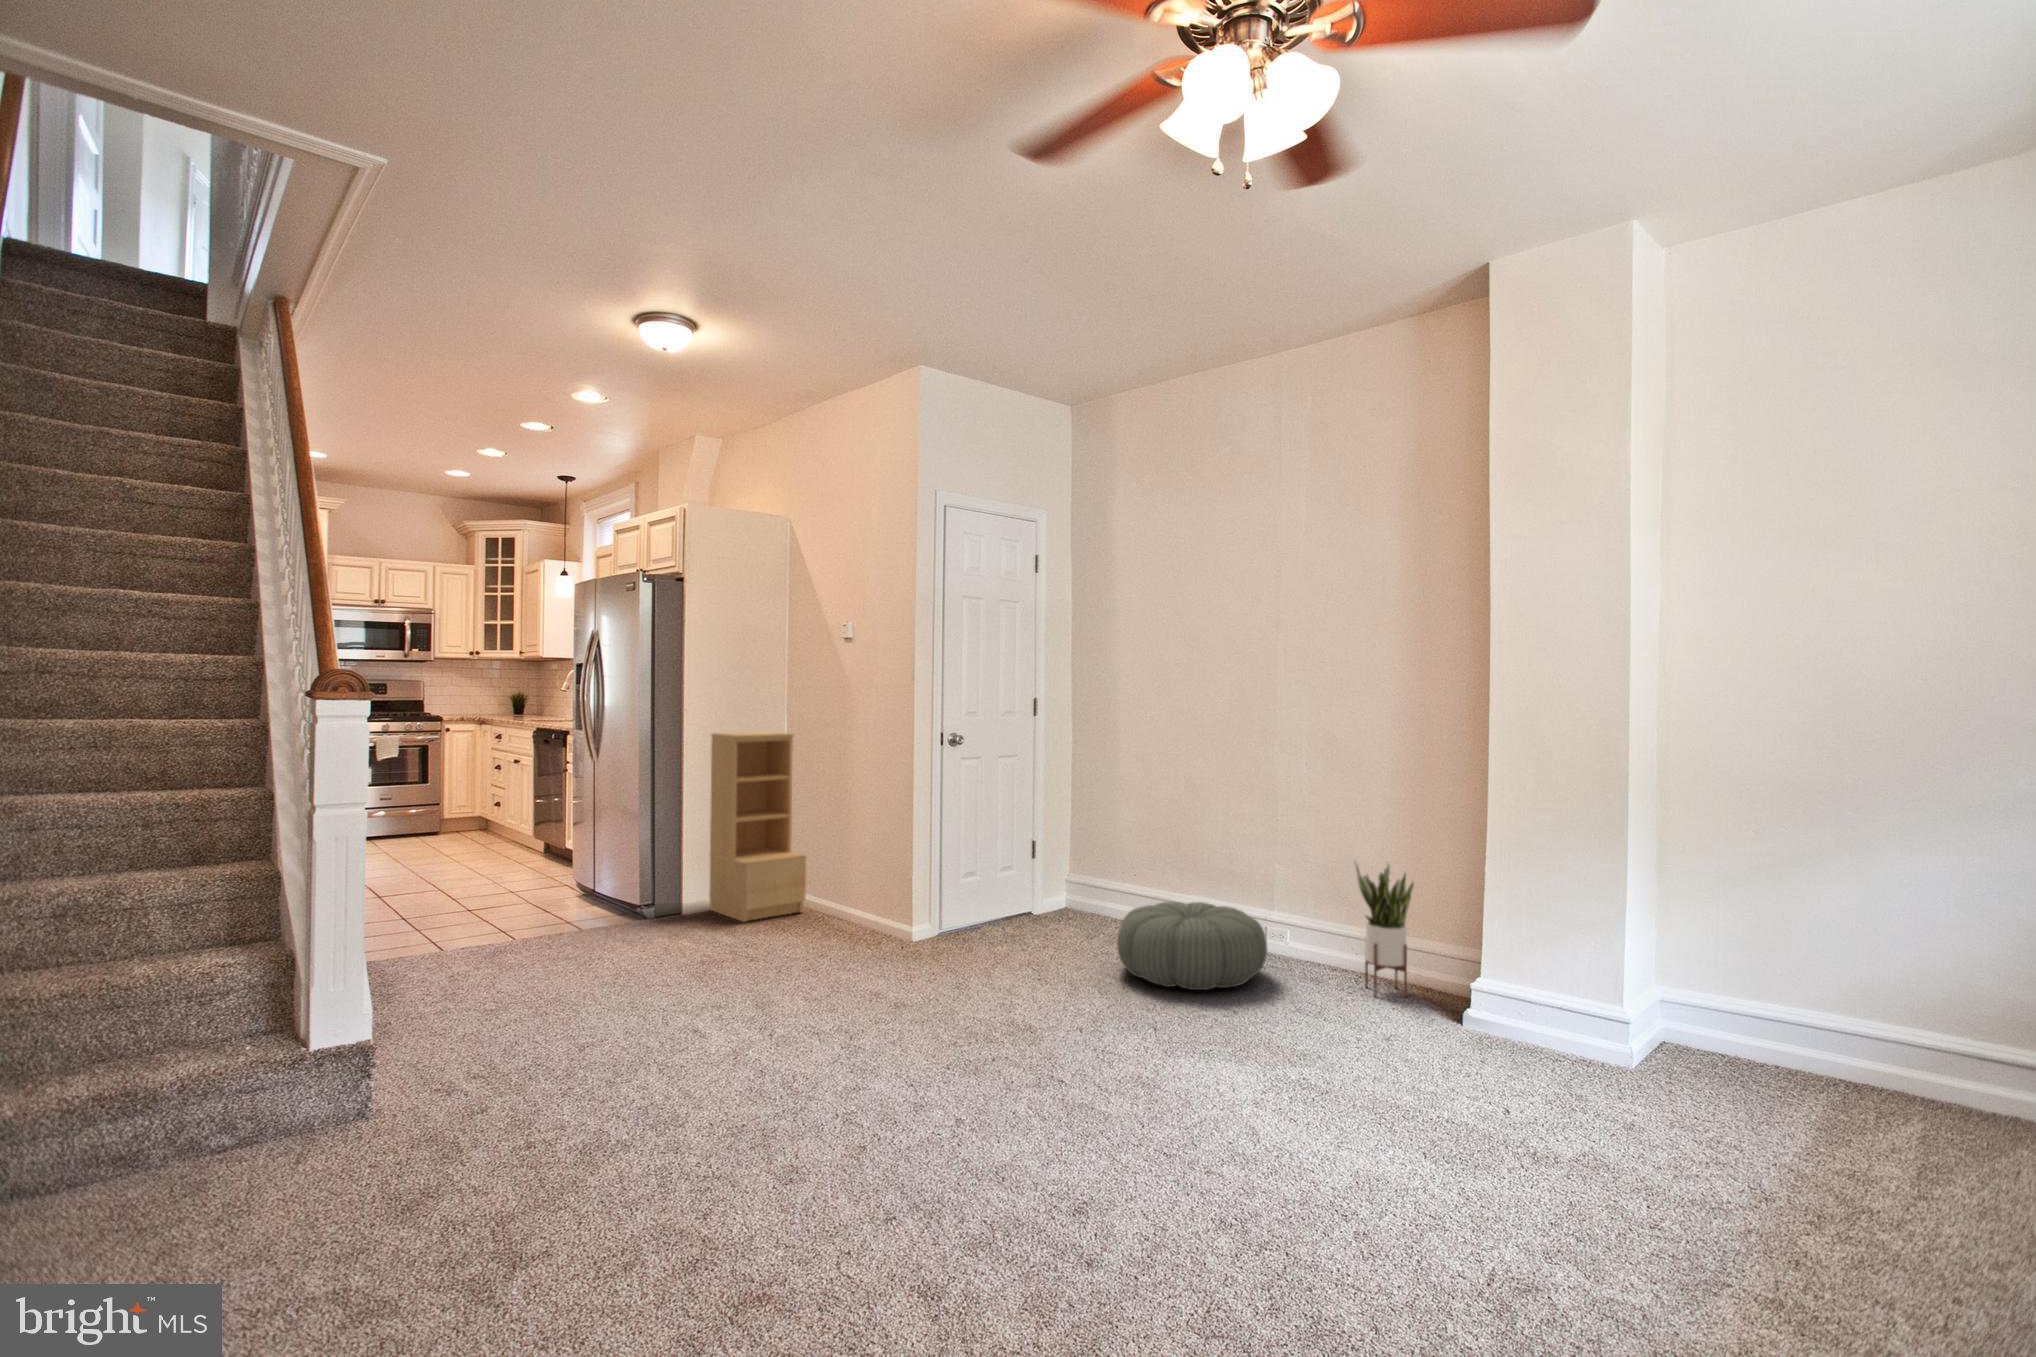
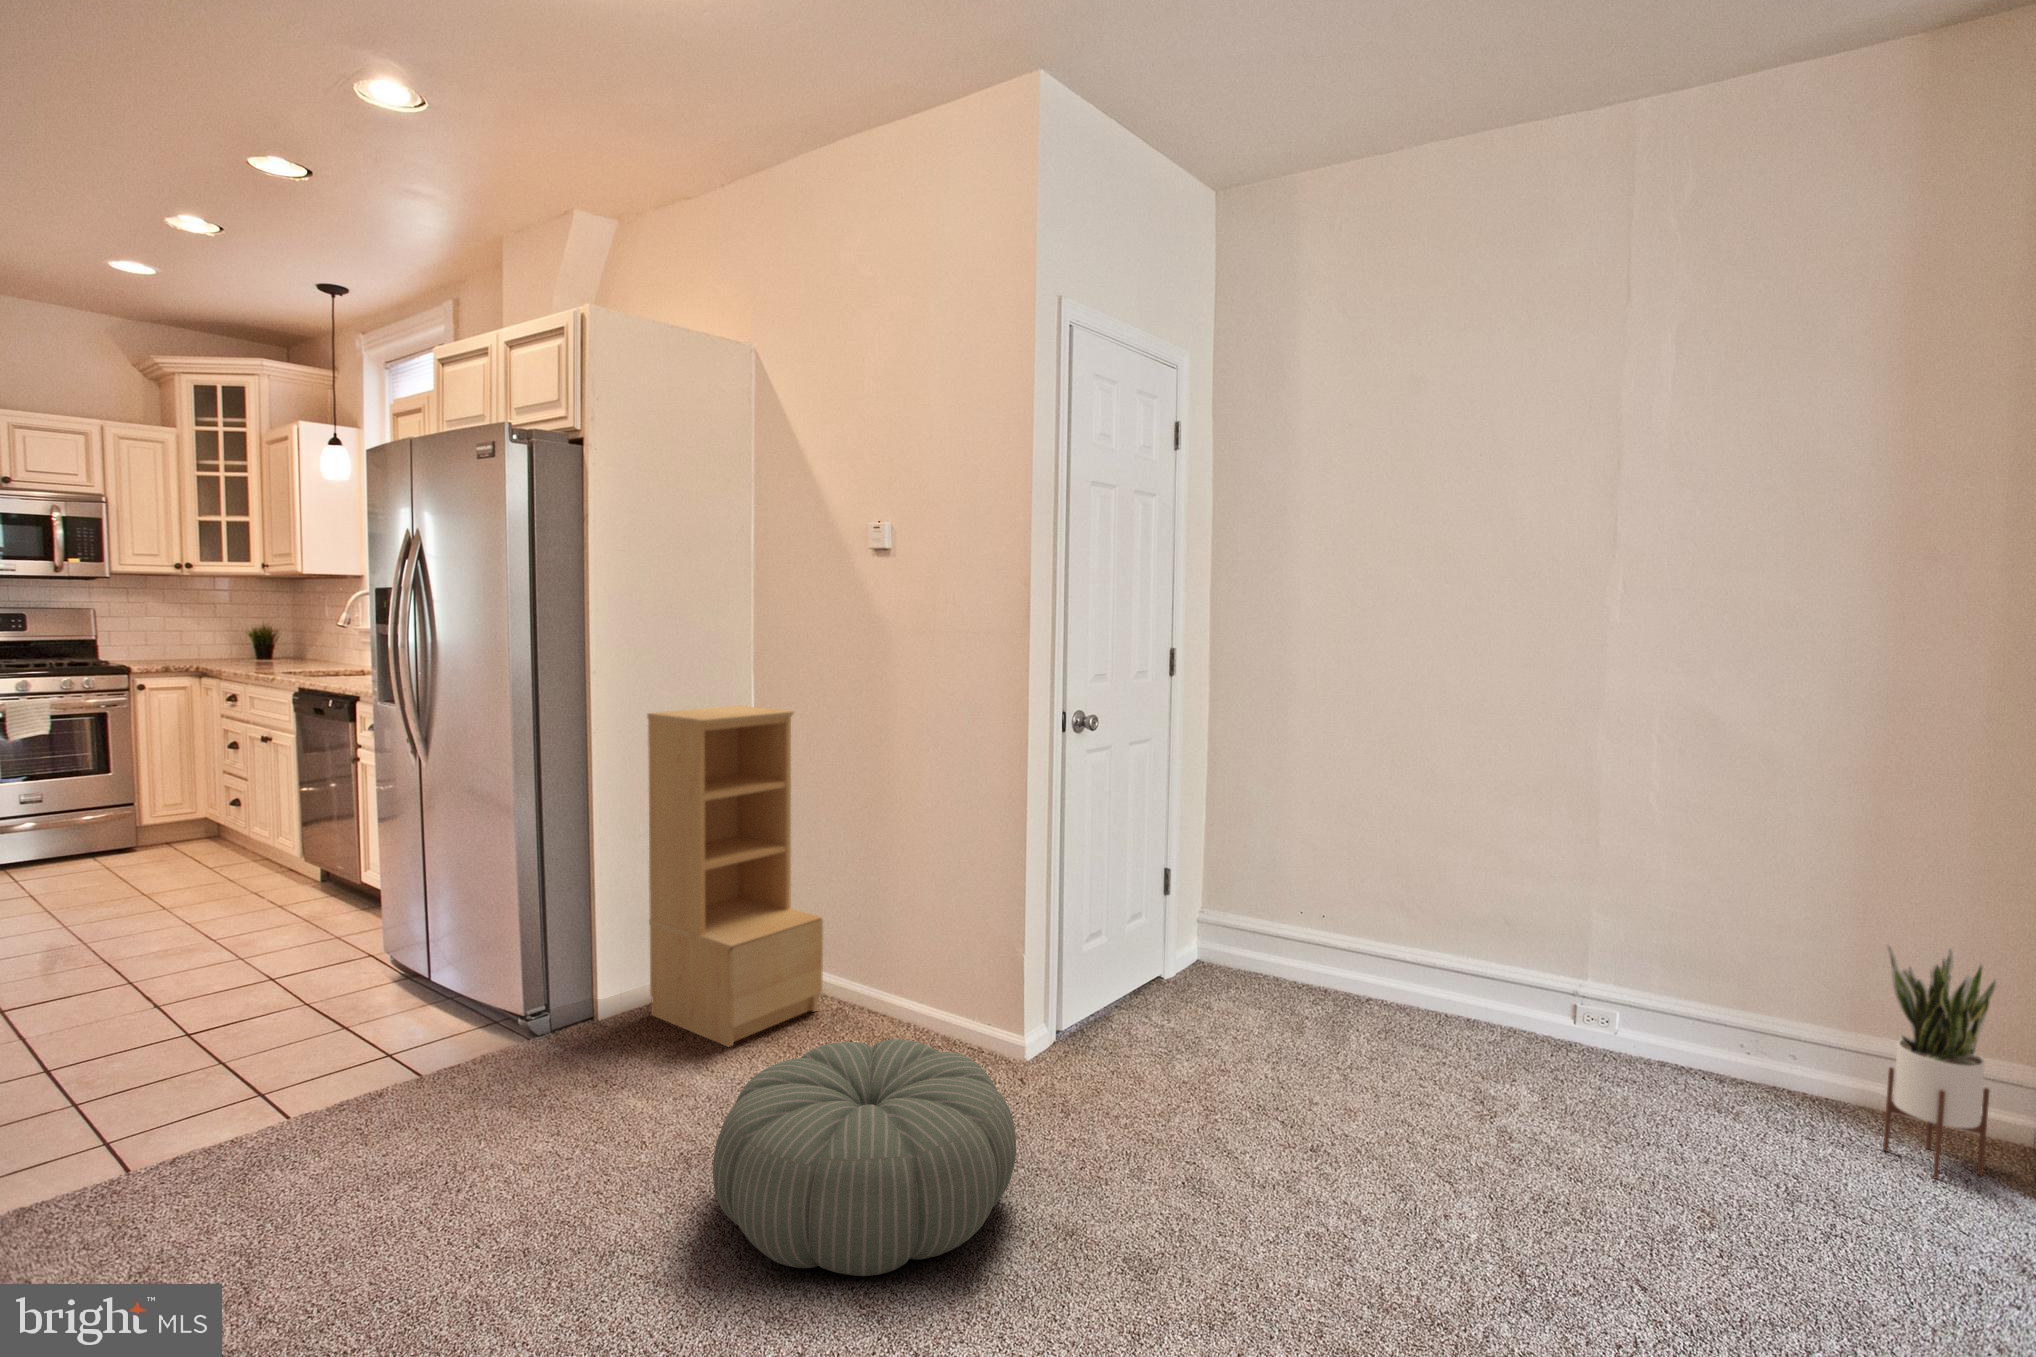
pouf: present [1117,902,1267,990] -> present [713,1039,1016,1276]

